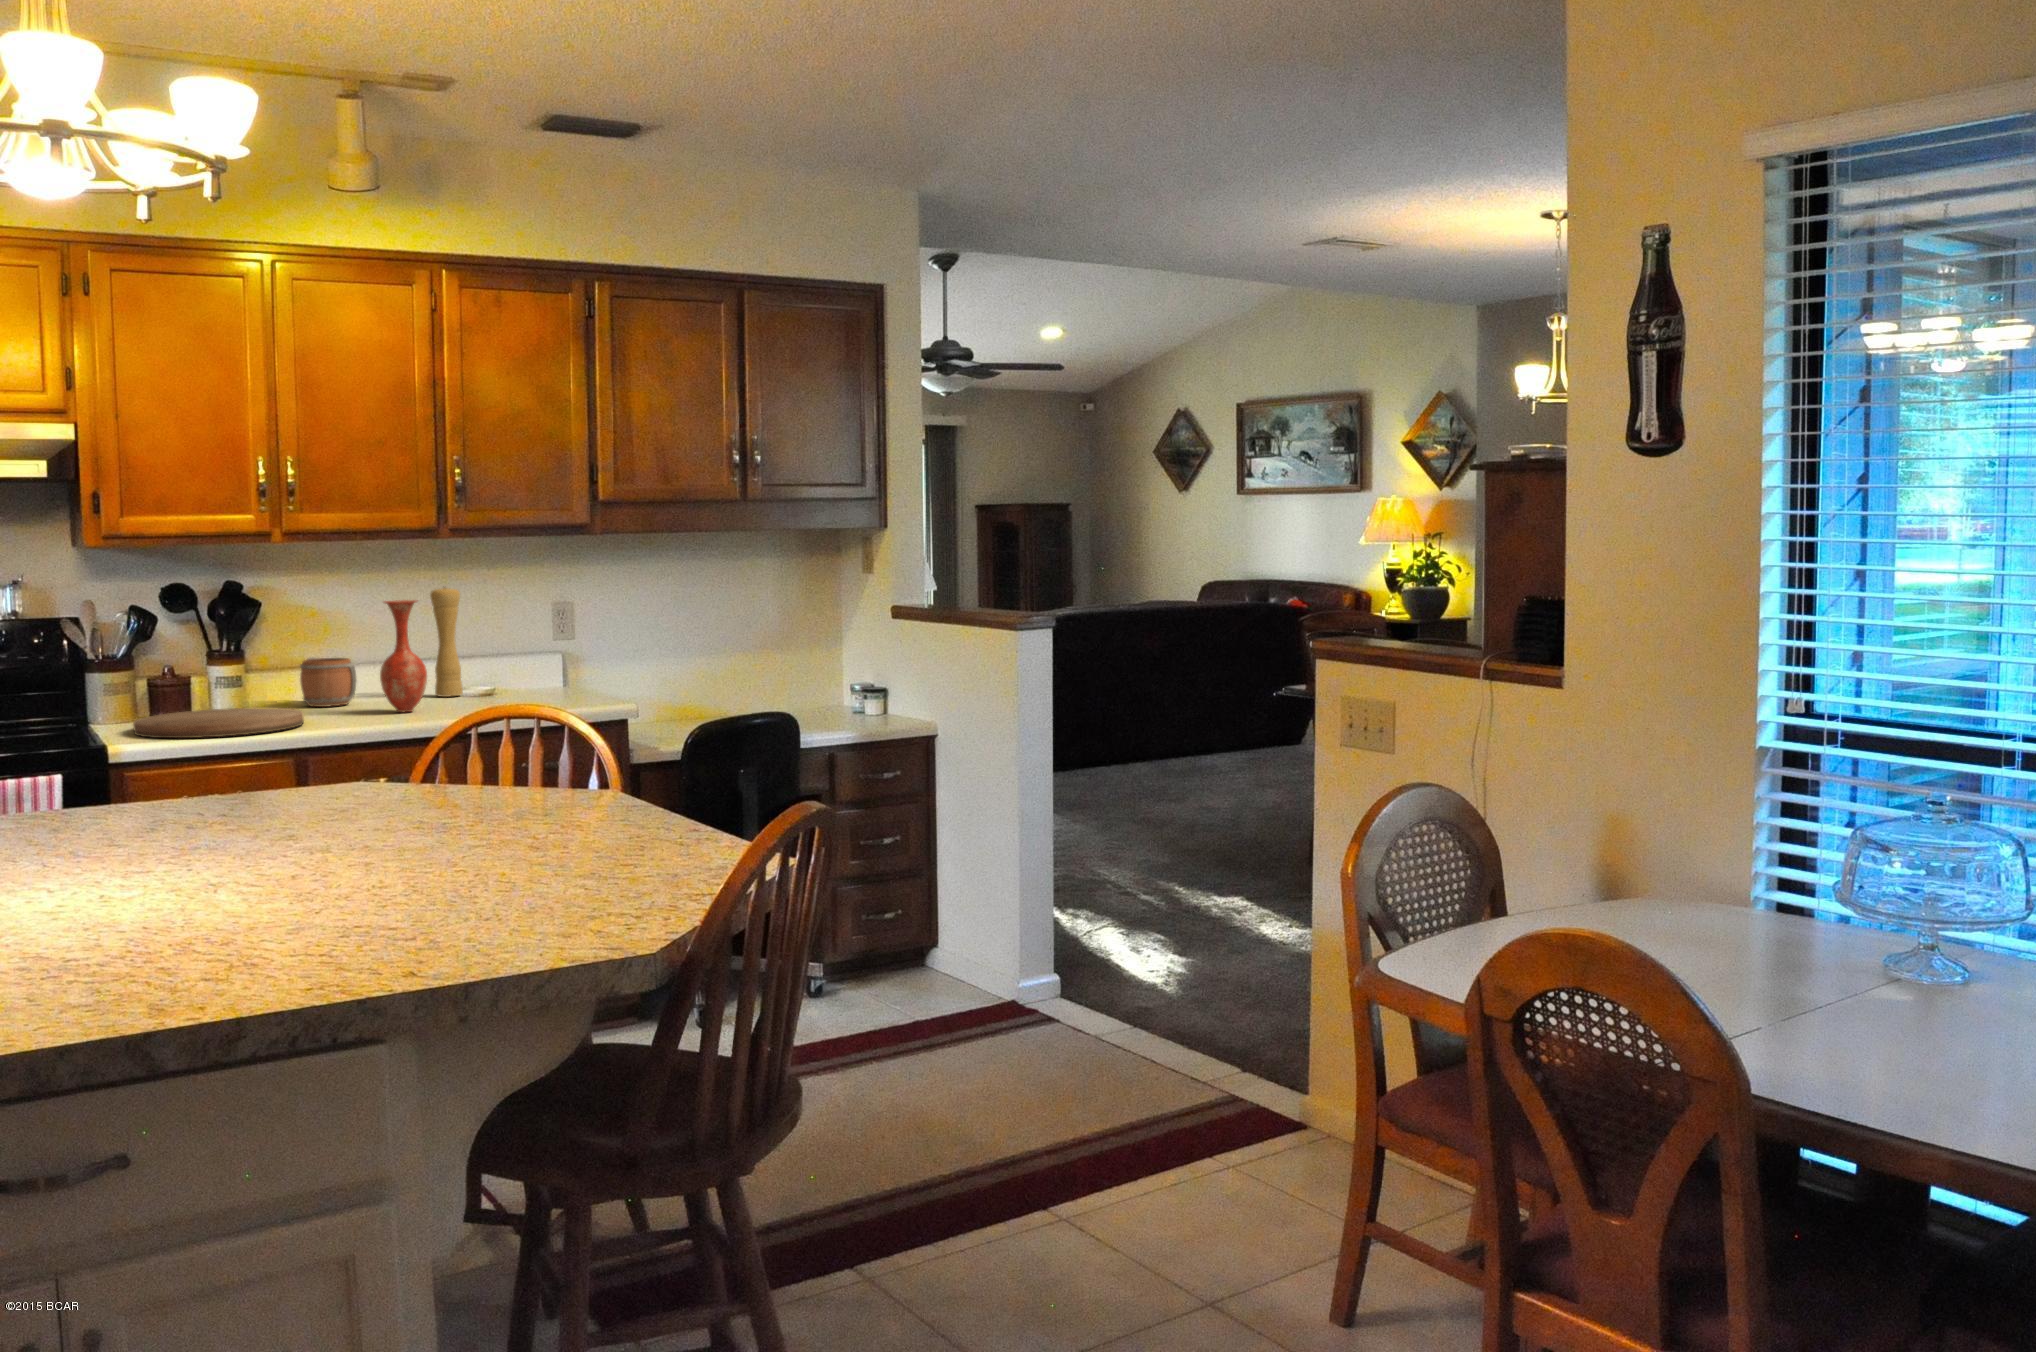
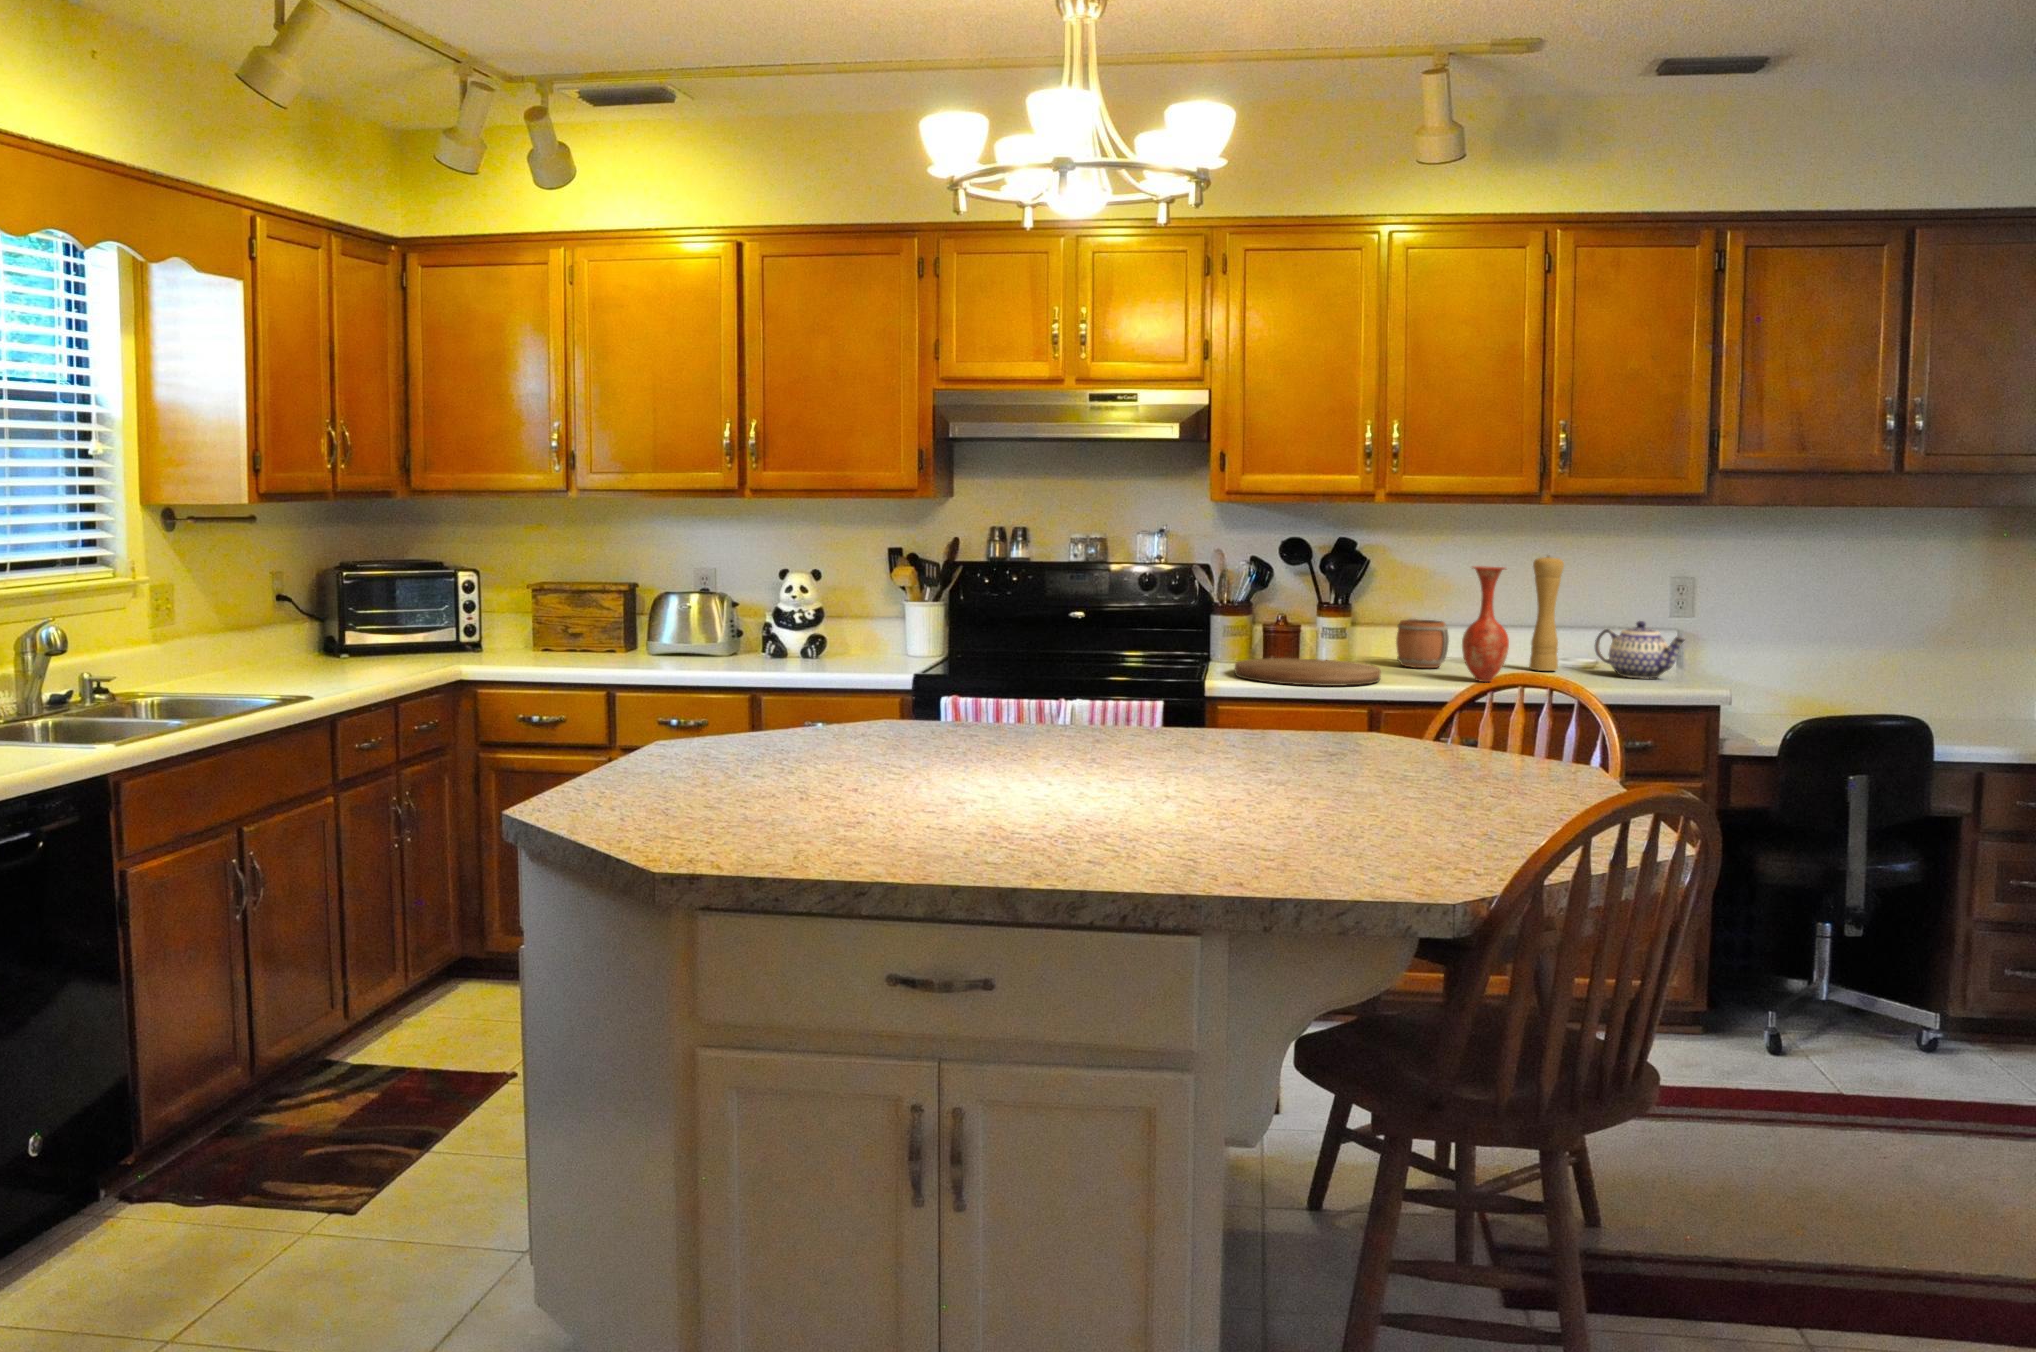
teapot: none [494,642,578,694] -> present [1595,621,1685,679]

